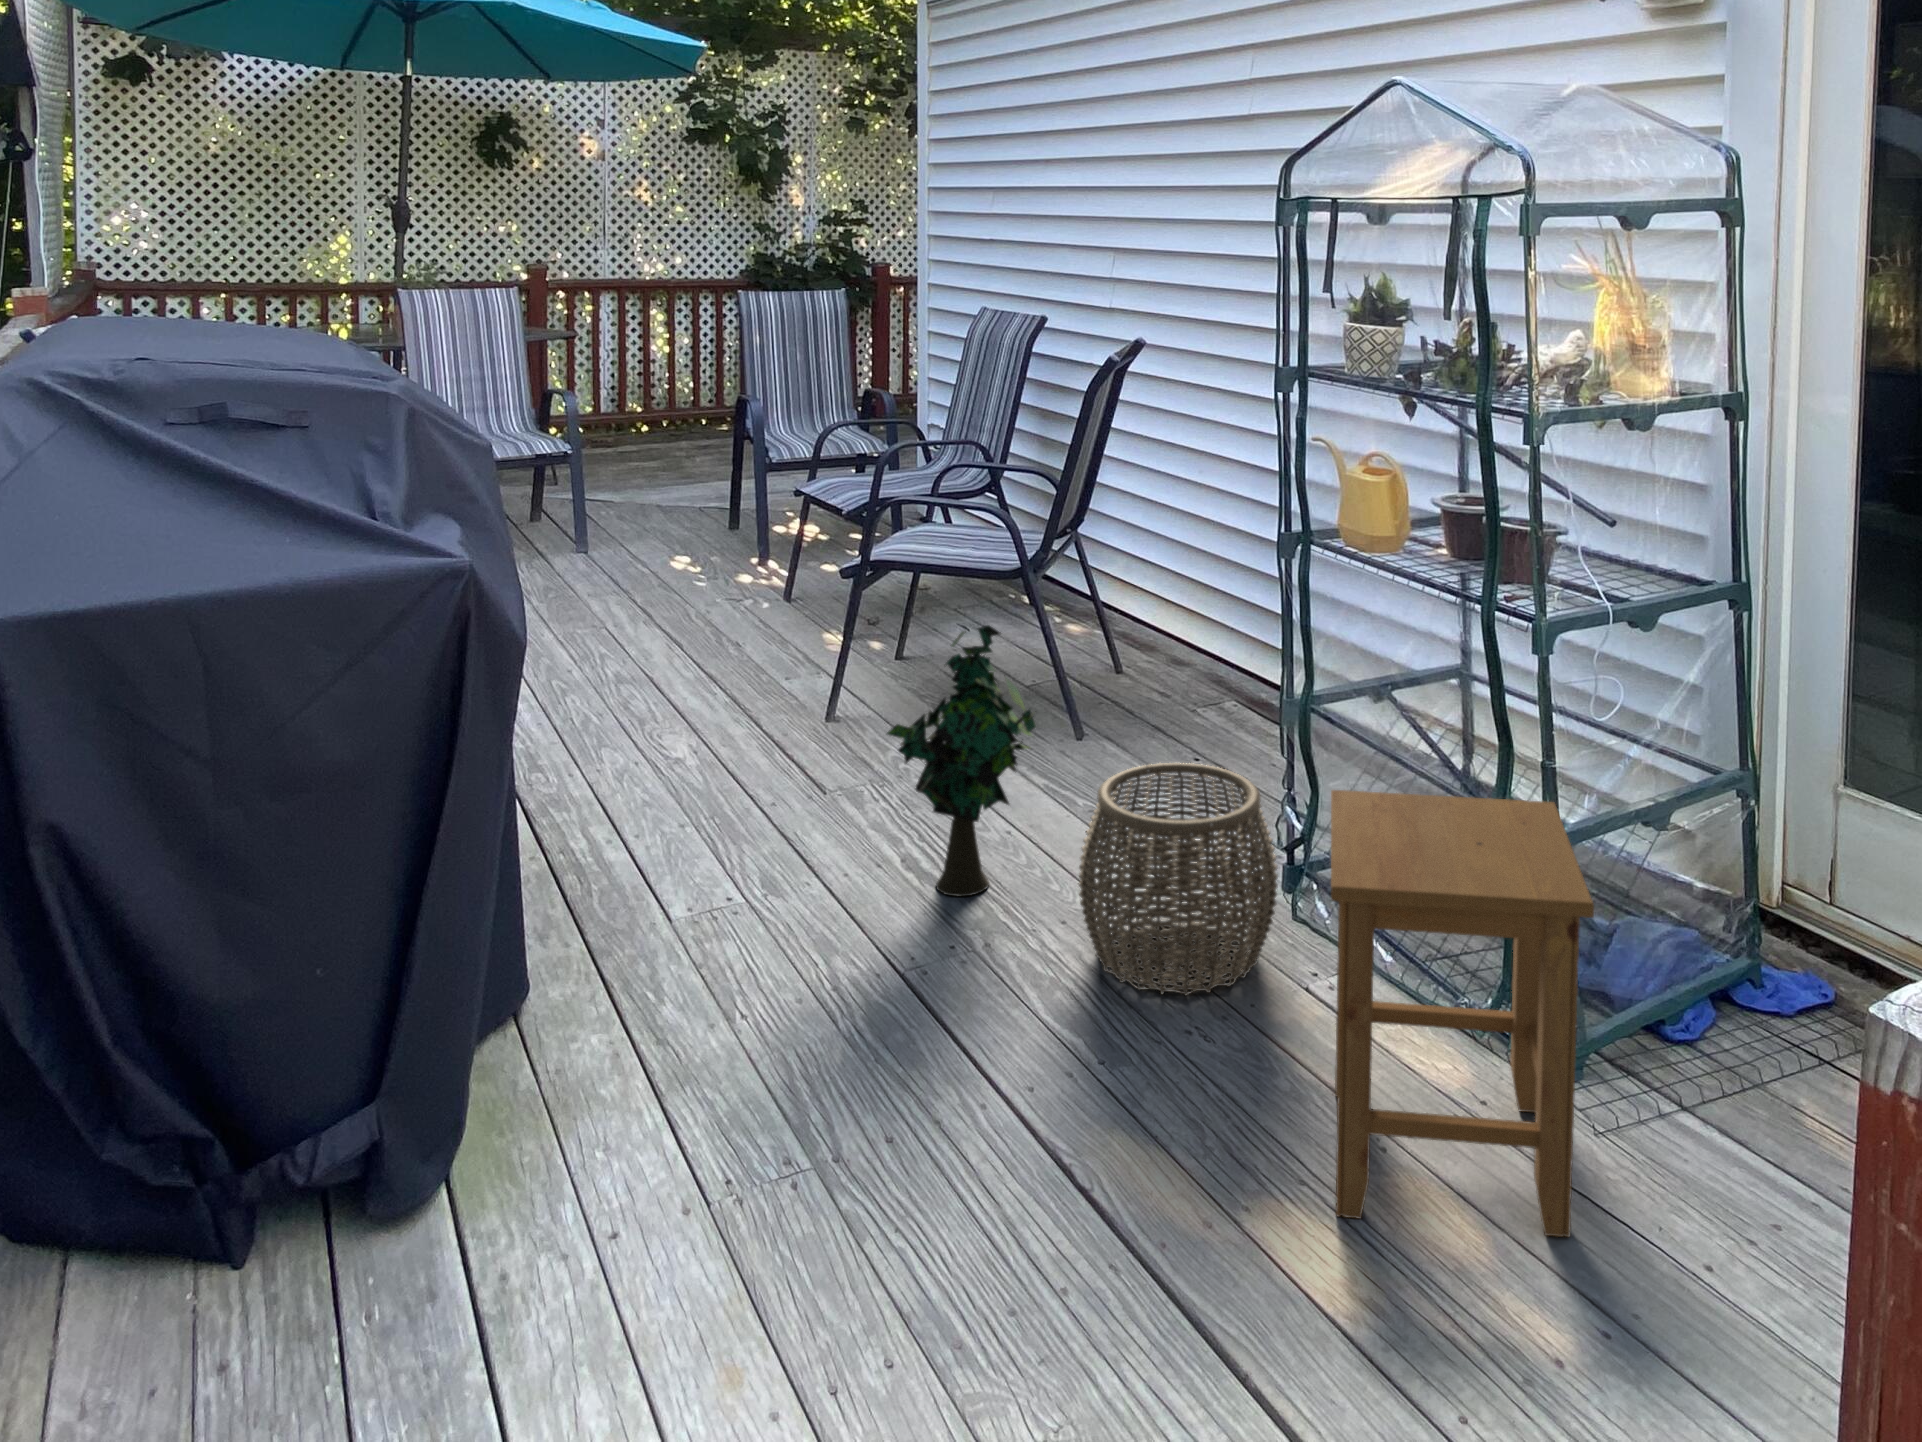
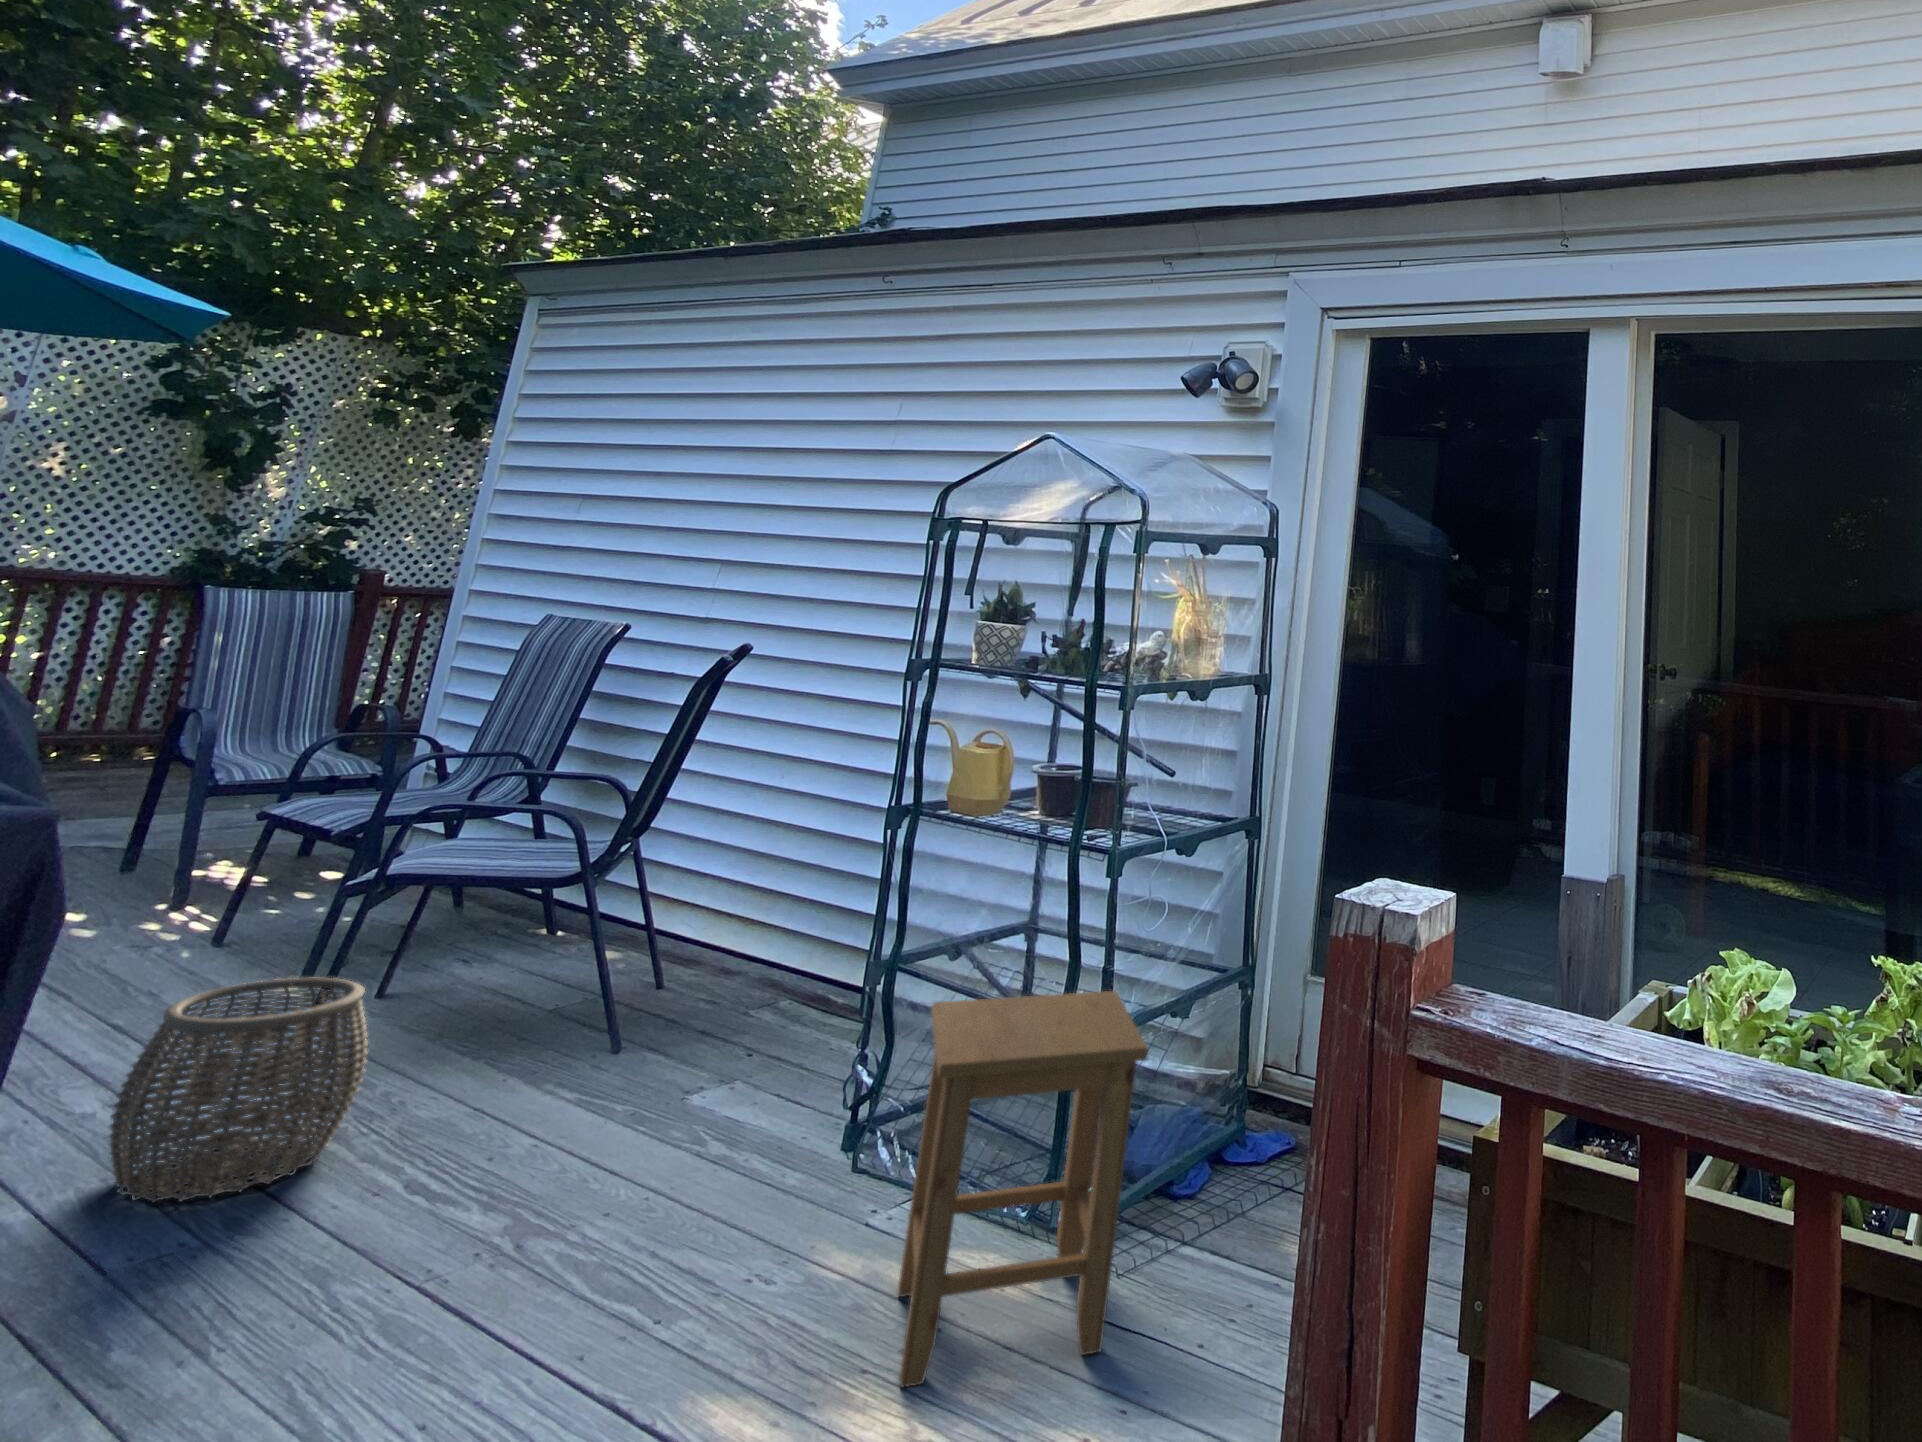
decorative plant: present [887,625,1036,896] -> none [423,903,612,1207]
woven basket: present [1078,763,1278,995] -> present [109,978,368,1202]

